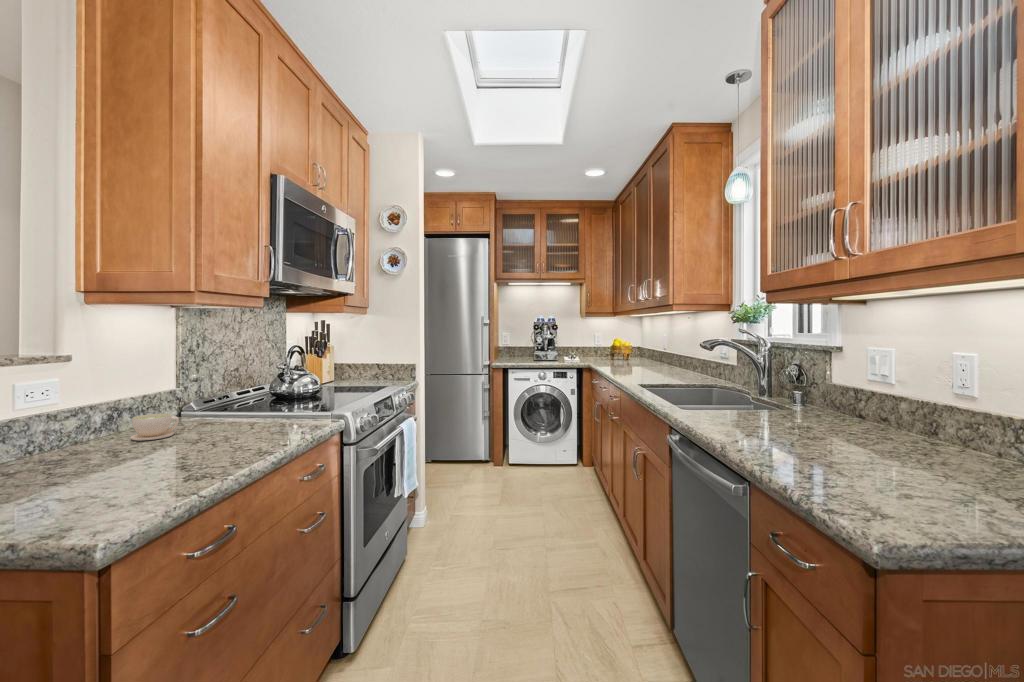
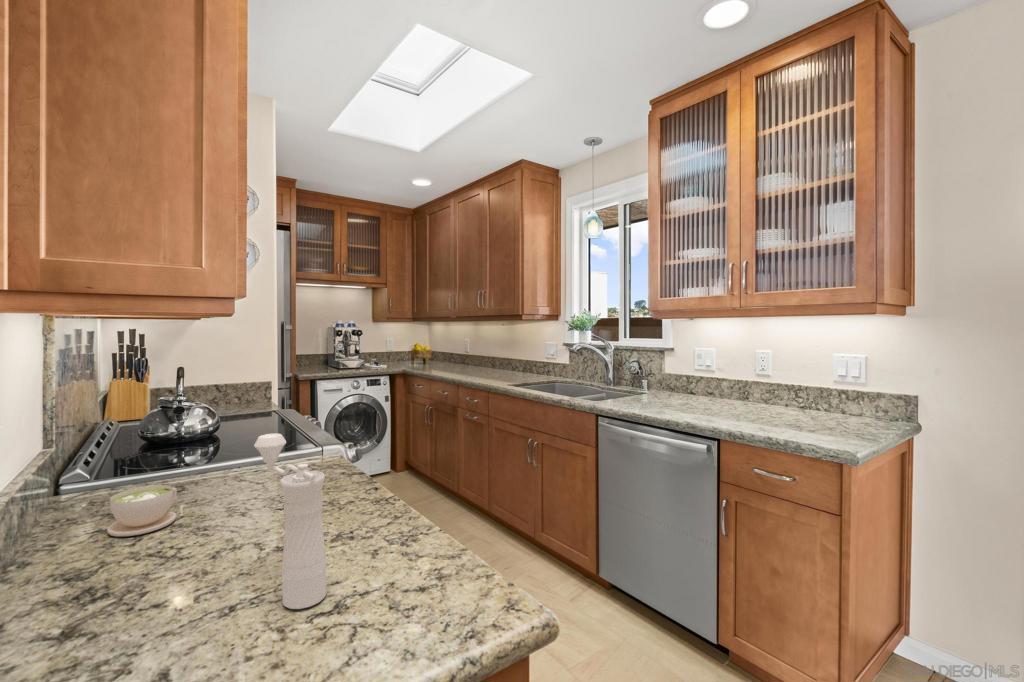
pepper mill: none [51,379,121,493] -> present [254,433,327,609]

